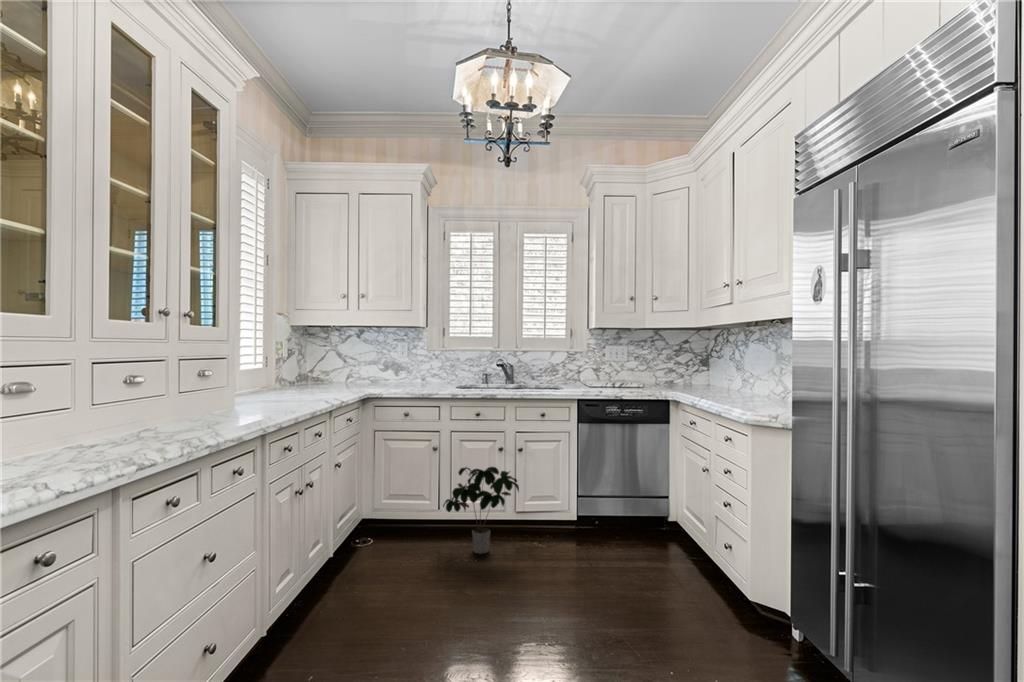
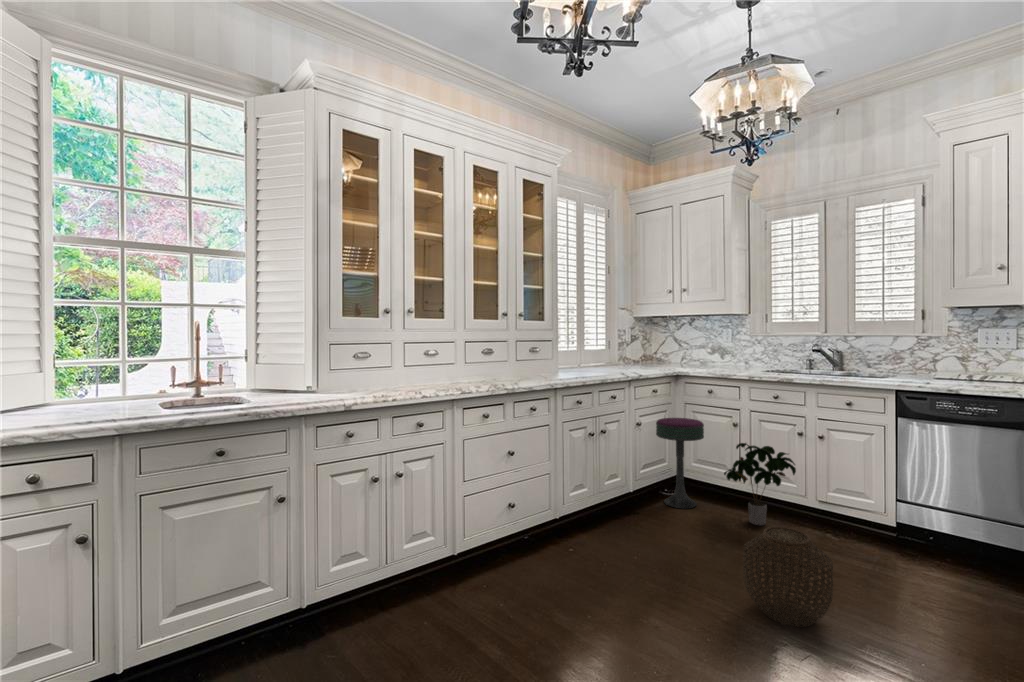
bar stool: none [366,449,421,560] -> present [656,418,704,508]
woven basket: none [552,547,632,647] -> present [743,527,833,627]

